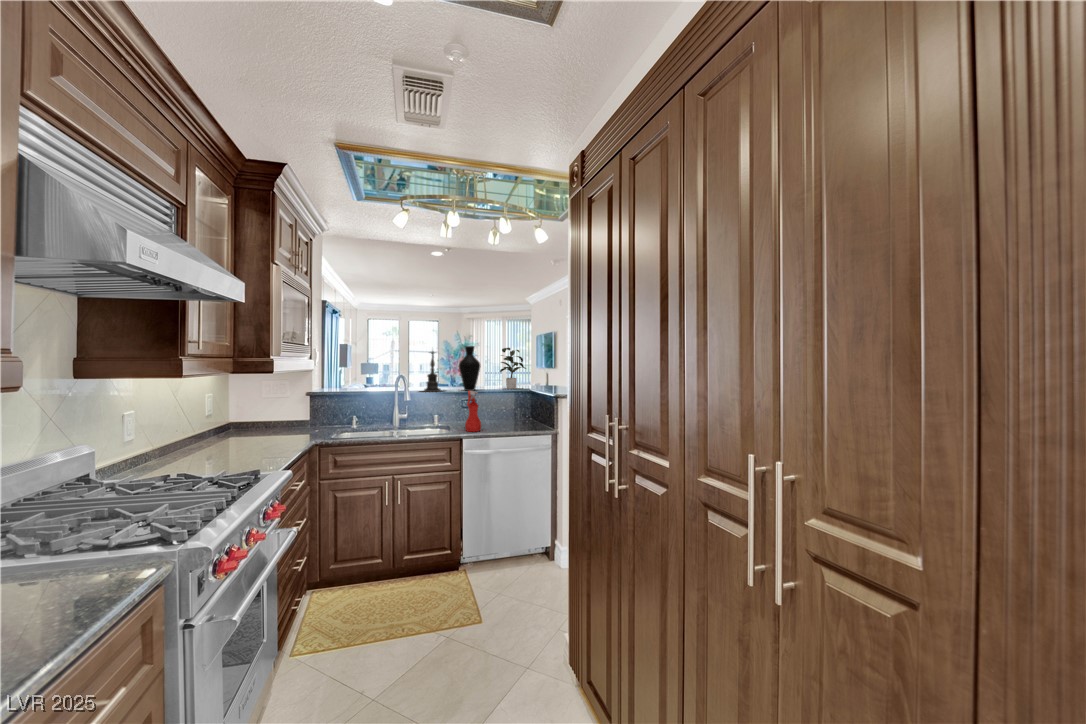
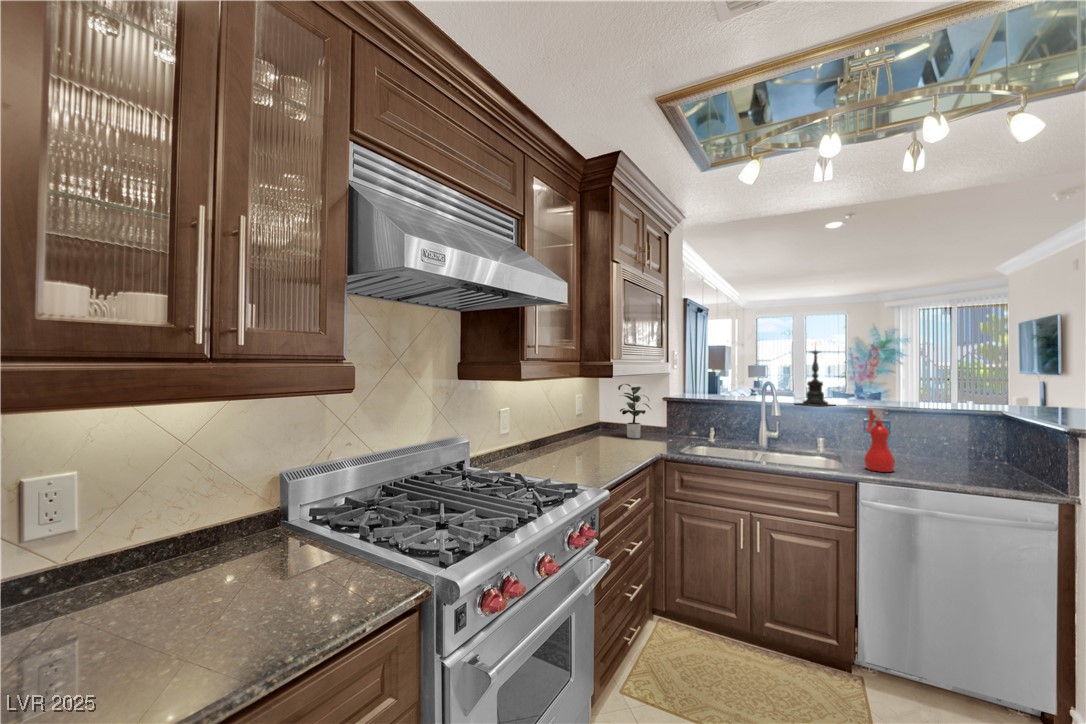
vase: present [459,346,481,391] -> none [858,341,897,407]
potted plant: present [500,348,526,389] -> present [618,384,651,438]

